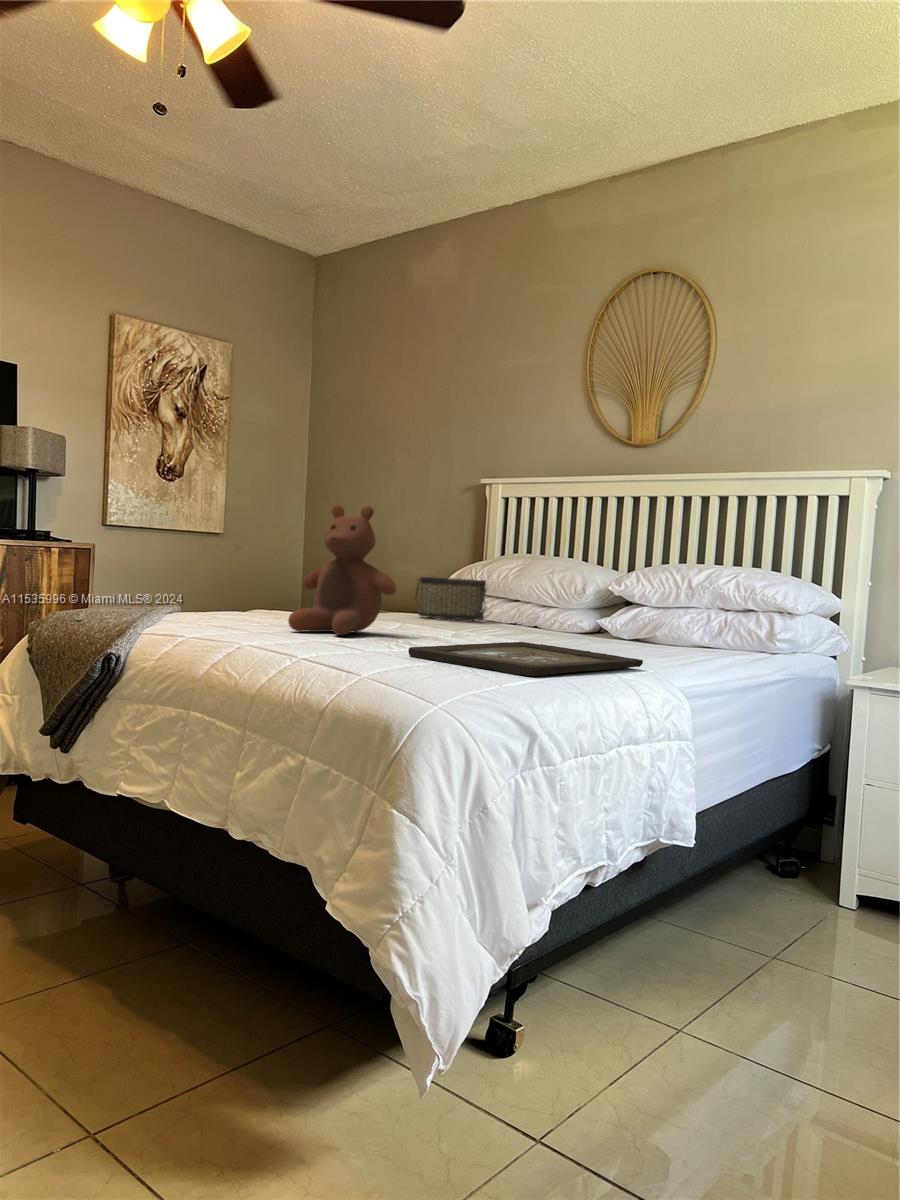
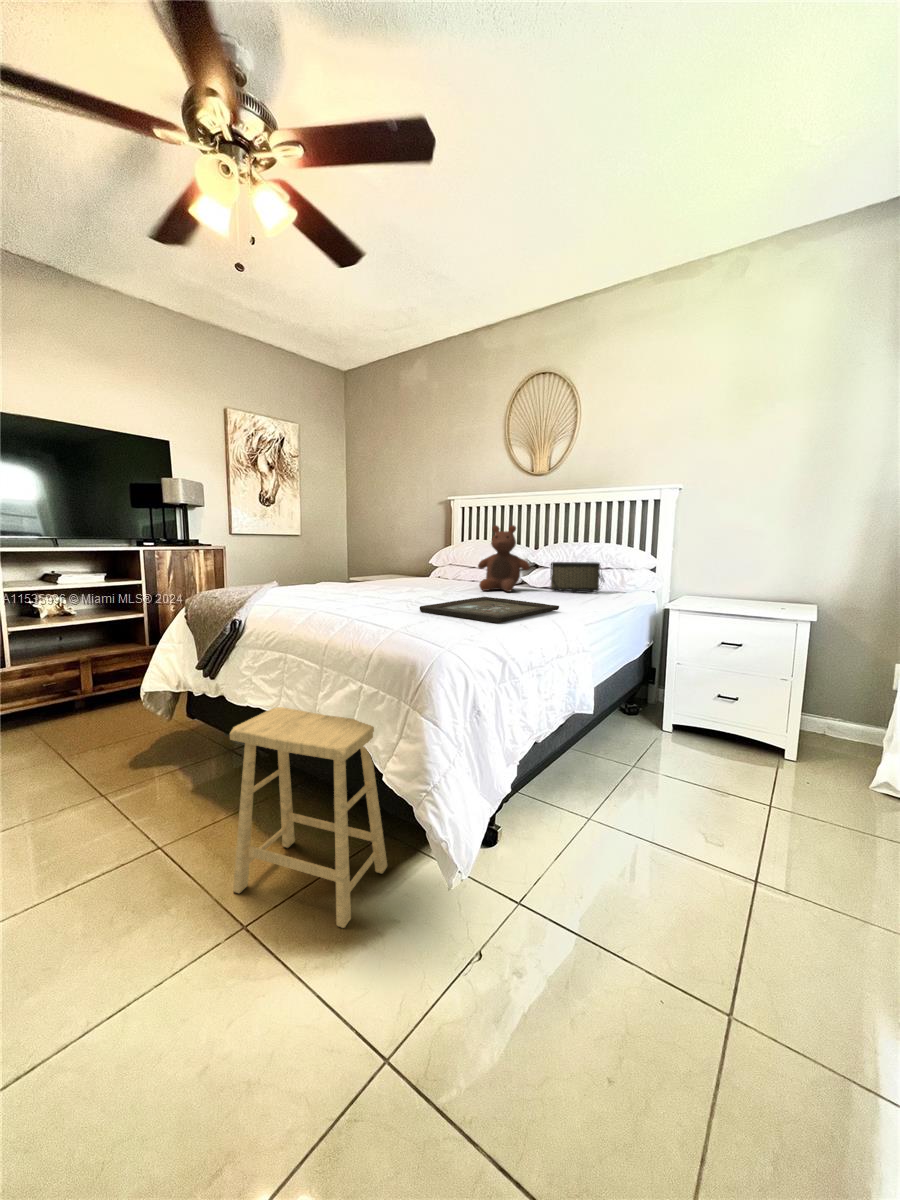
stuffed bear: present [288,505,396,635] -> present [478,525,530,592]
handbag: present [415,577,486,622] -> present [550,562,605,593]
footstool: none [75,792,329,1147] -> present [230,707,387,928]

